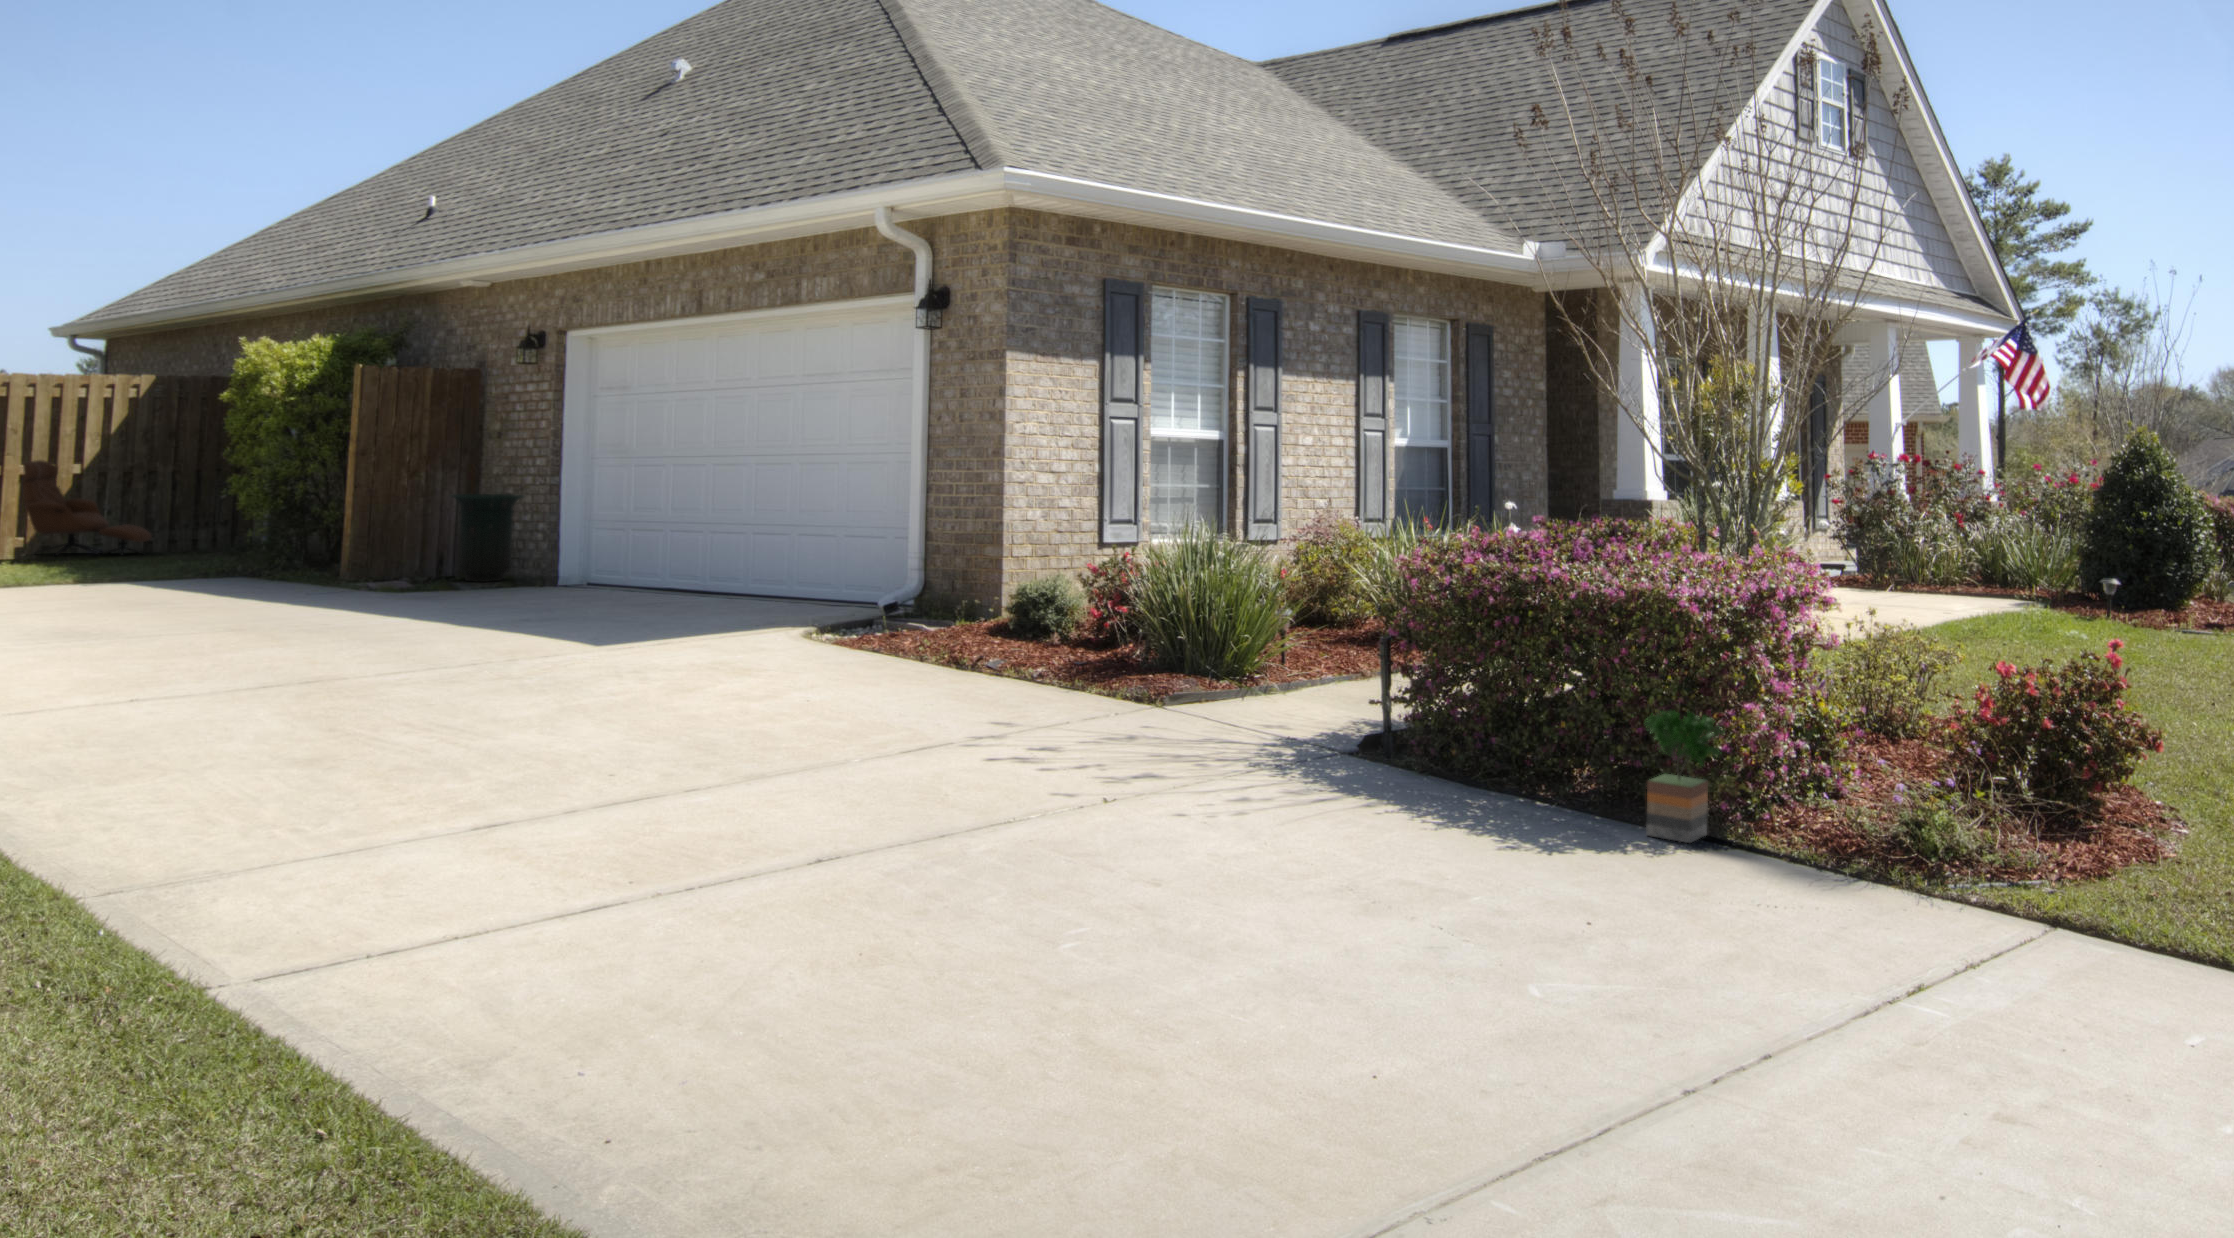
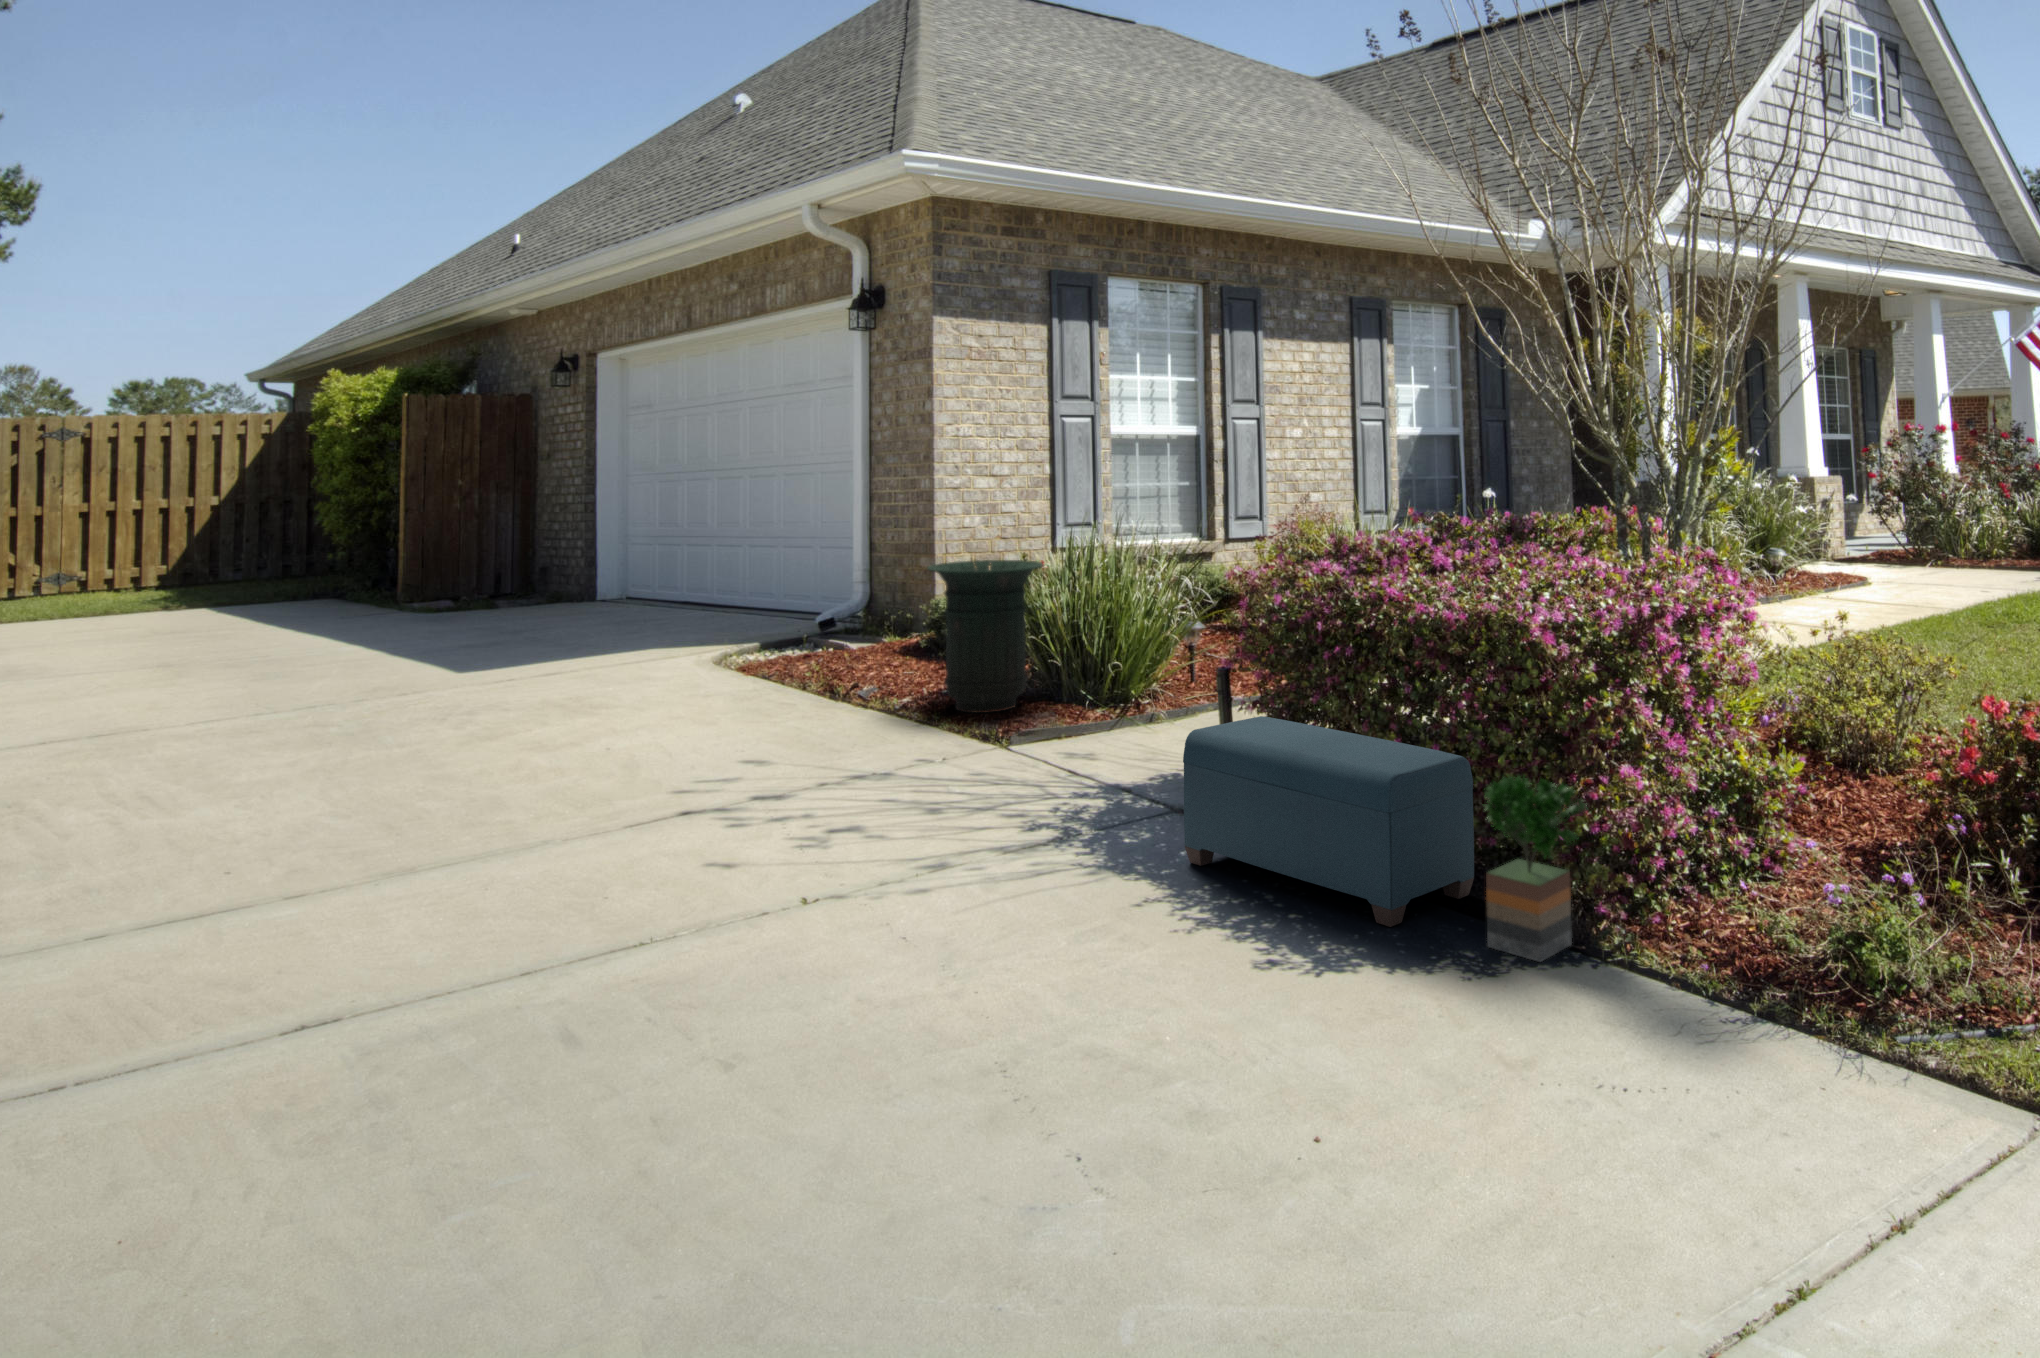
lounge chair: present [23,460,151,556] -> none [155,494,274,581]
trash can: present [451,494,524,582] -> present [927,560,1044,713]
bench: none [1374,675,1619,824] -> present [1183,716,1474,927]

